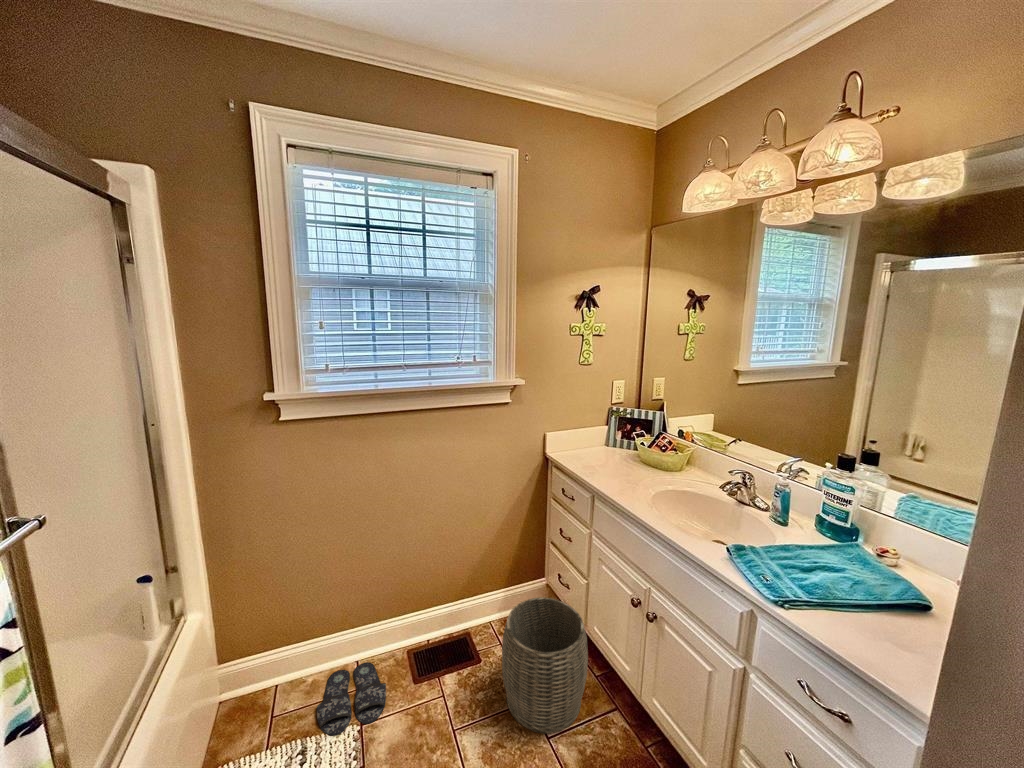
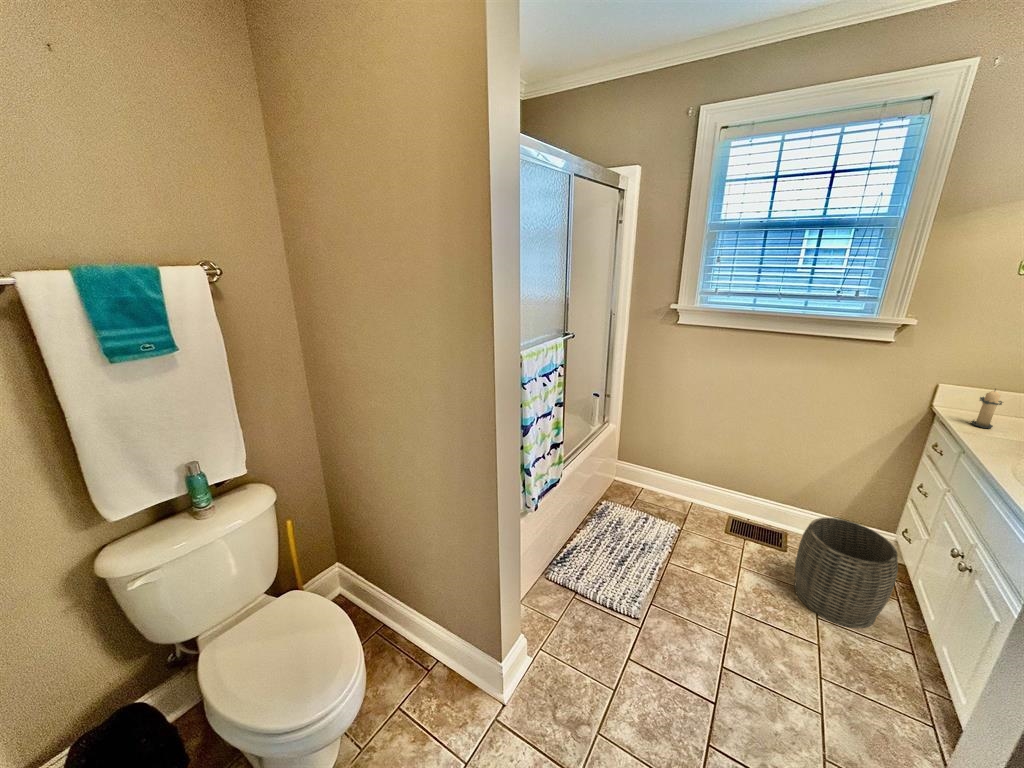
candle: none [579,431,596,467] -> present [971,389,1003,428]
slippers: present [317,662,386,736] -> none [659,500,707,533]

